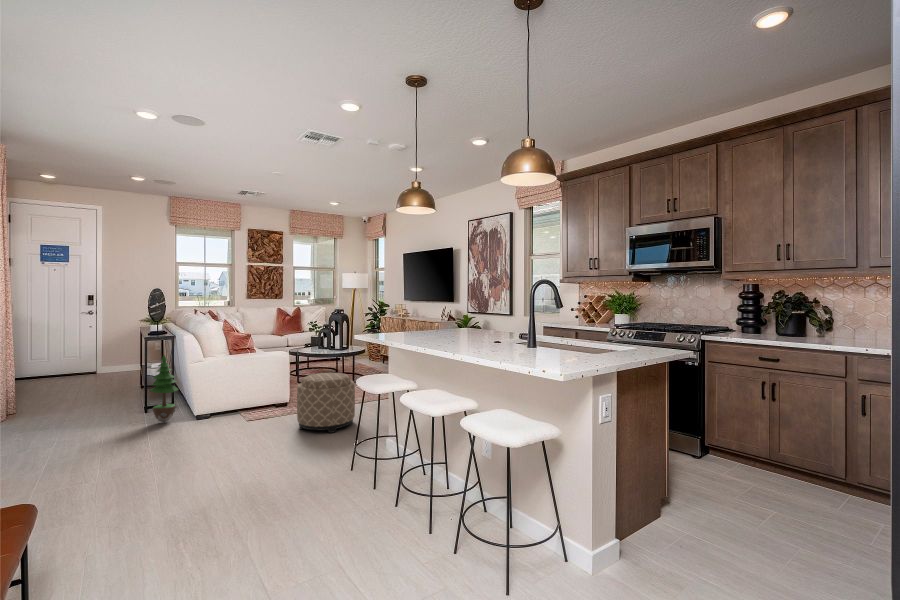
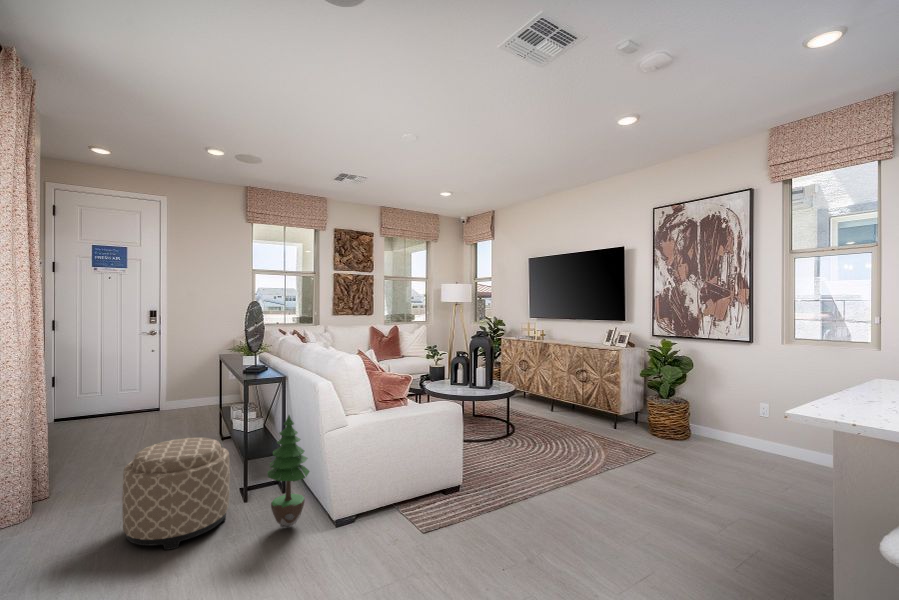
ottoman: present [297,373,355,433] -> present [122,438,230,550]

